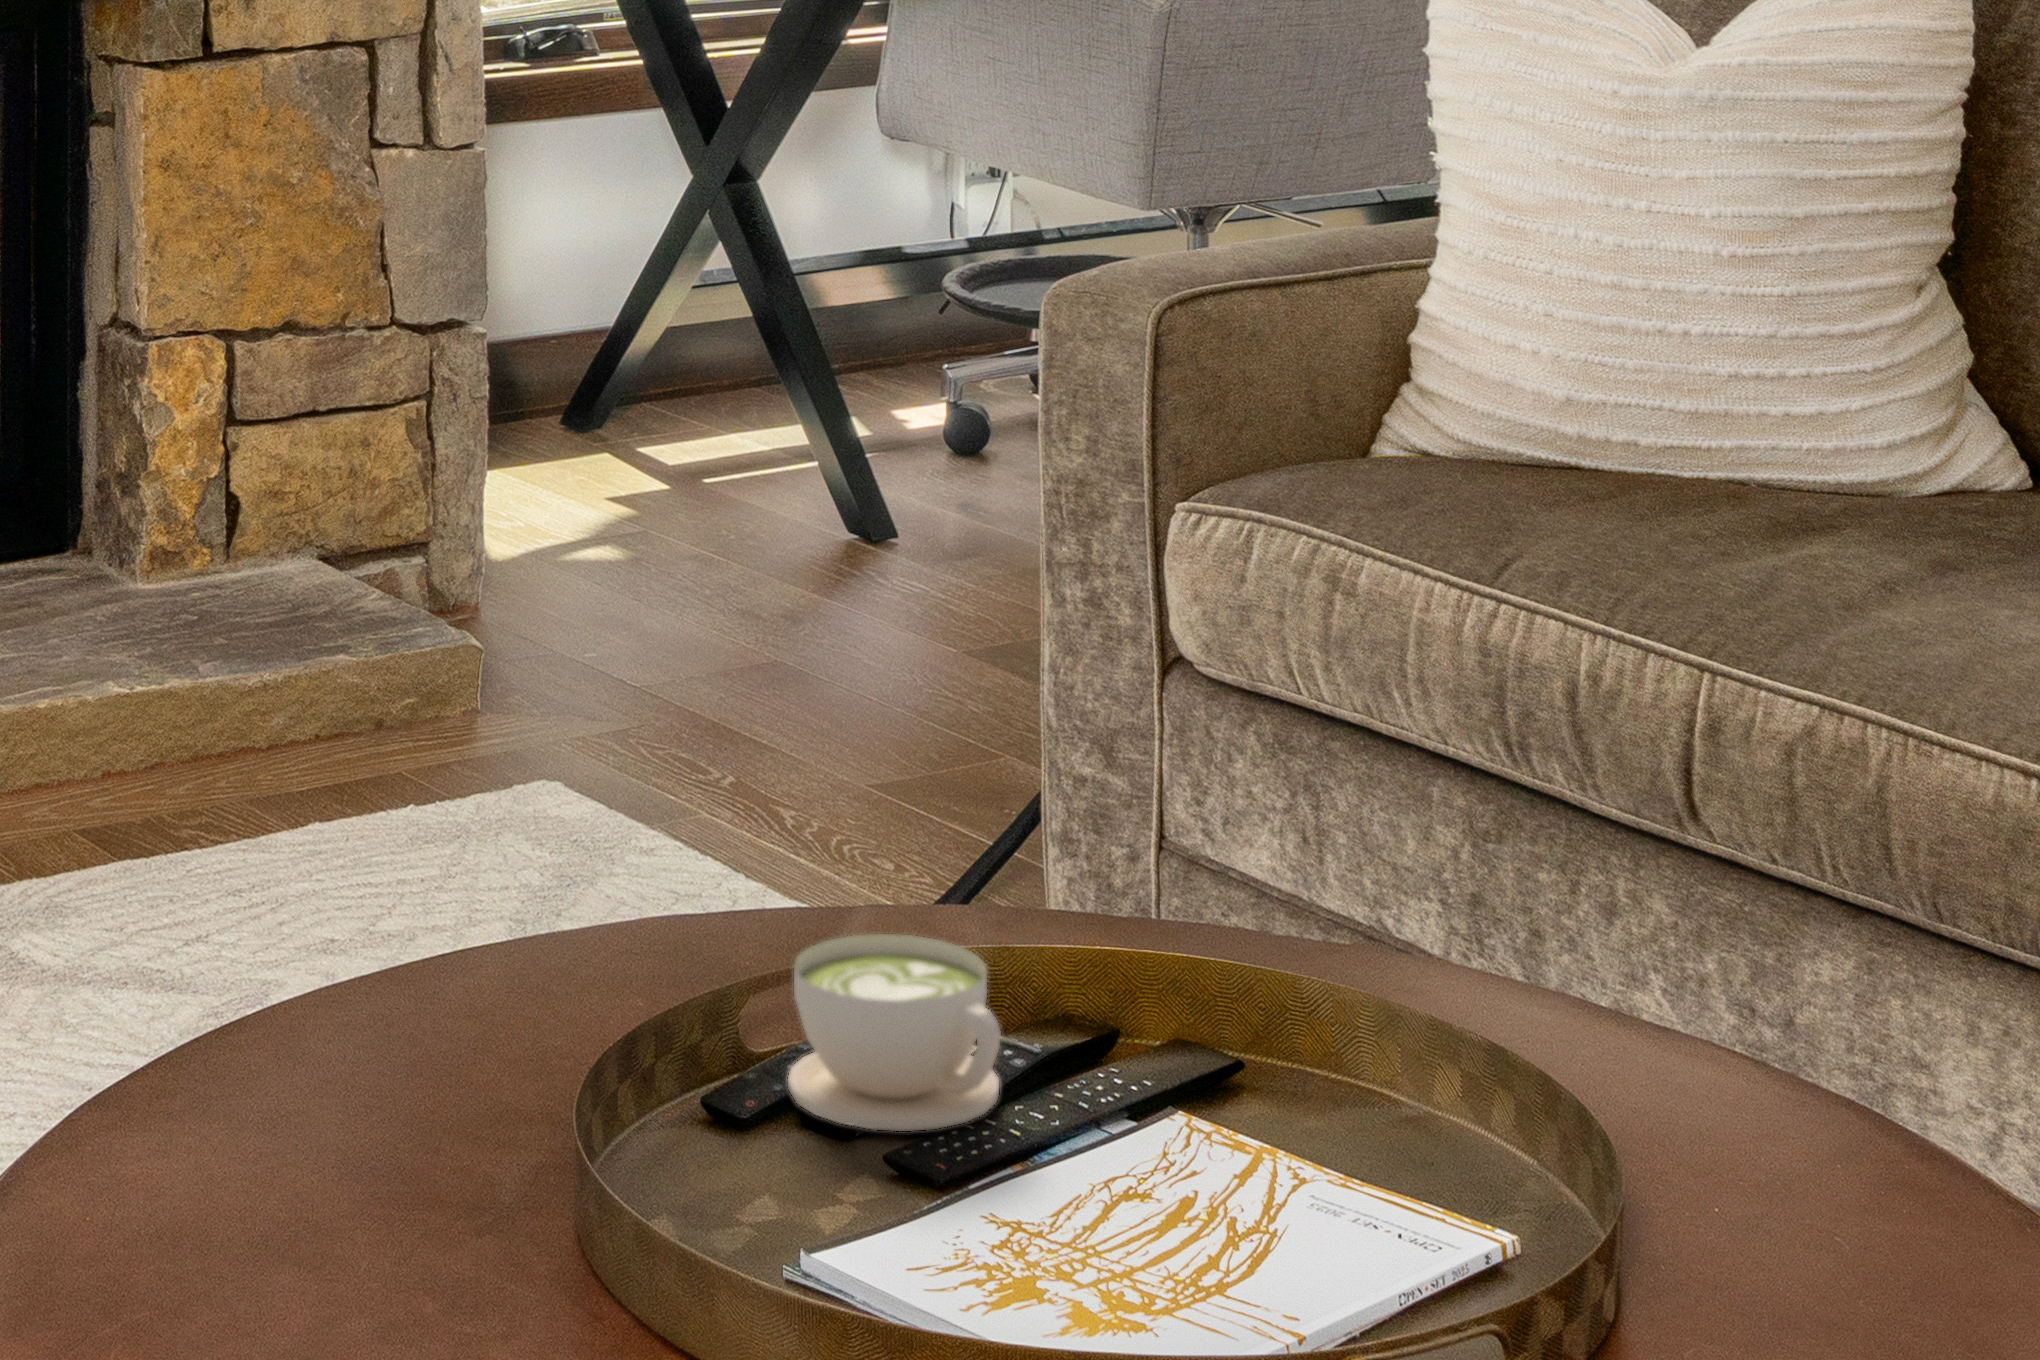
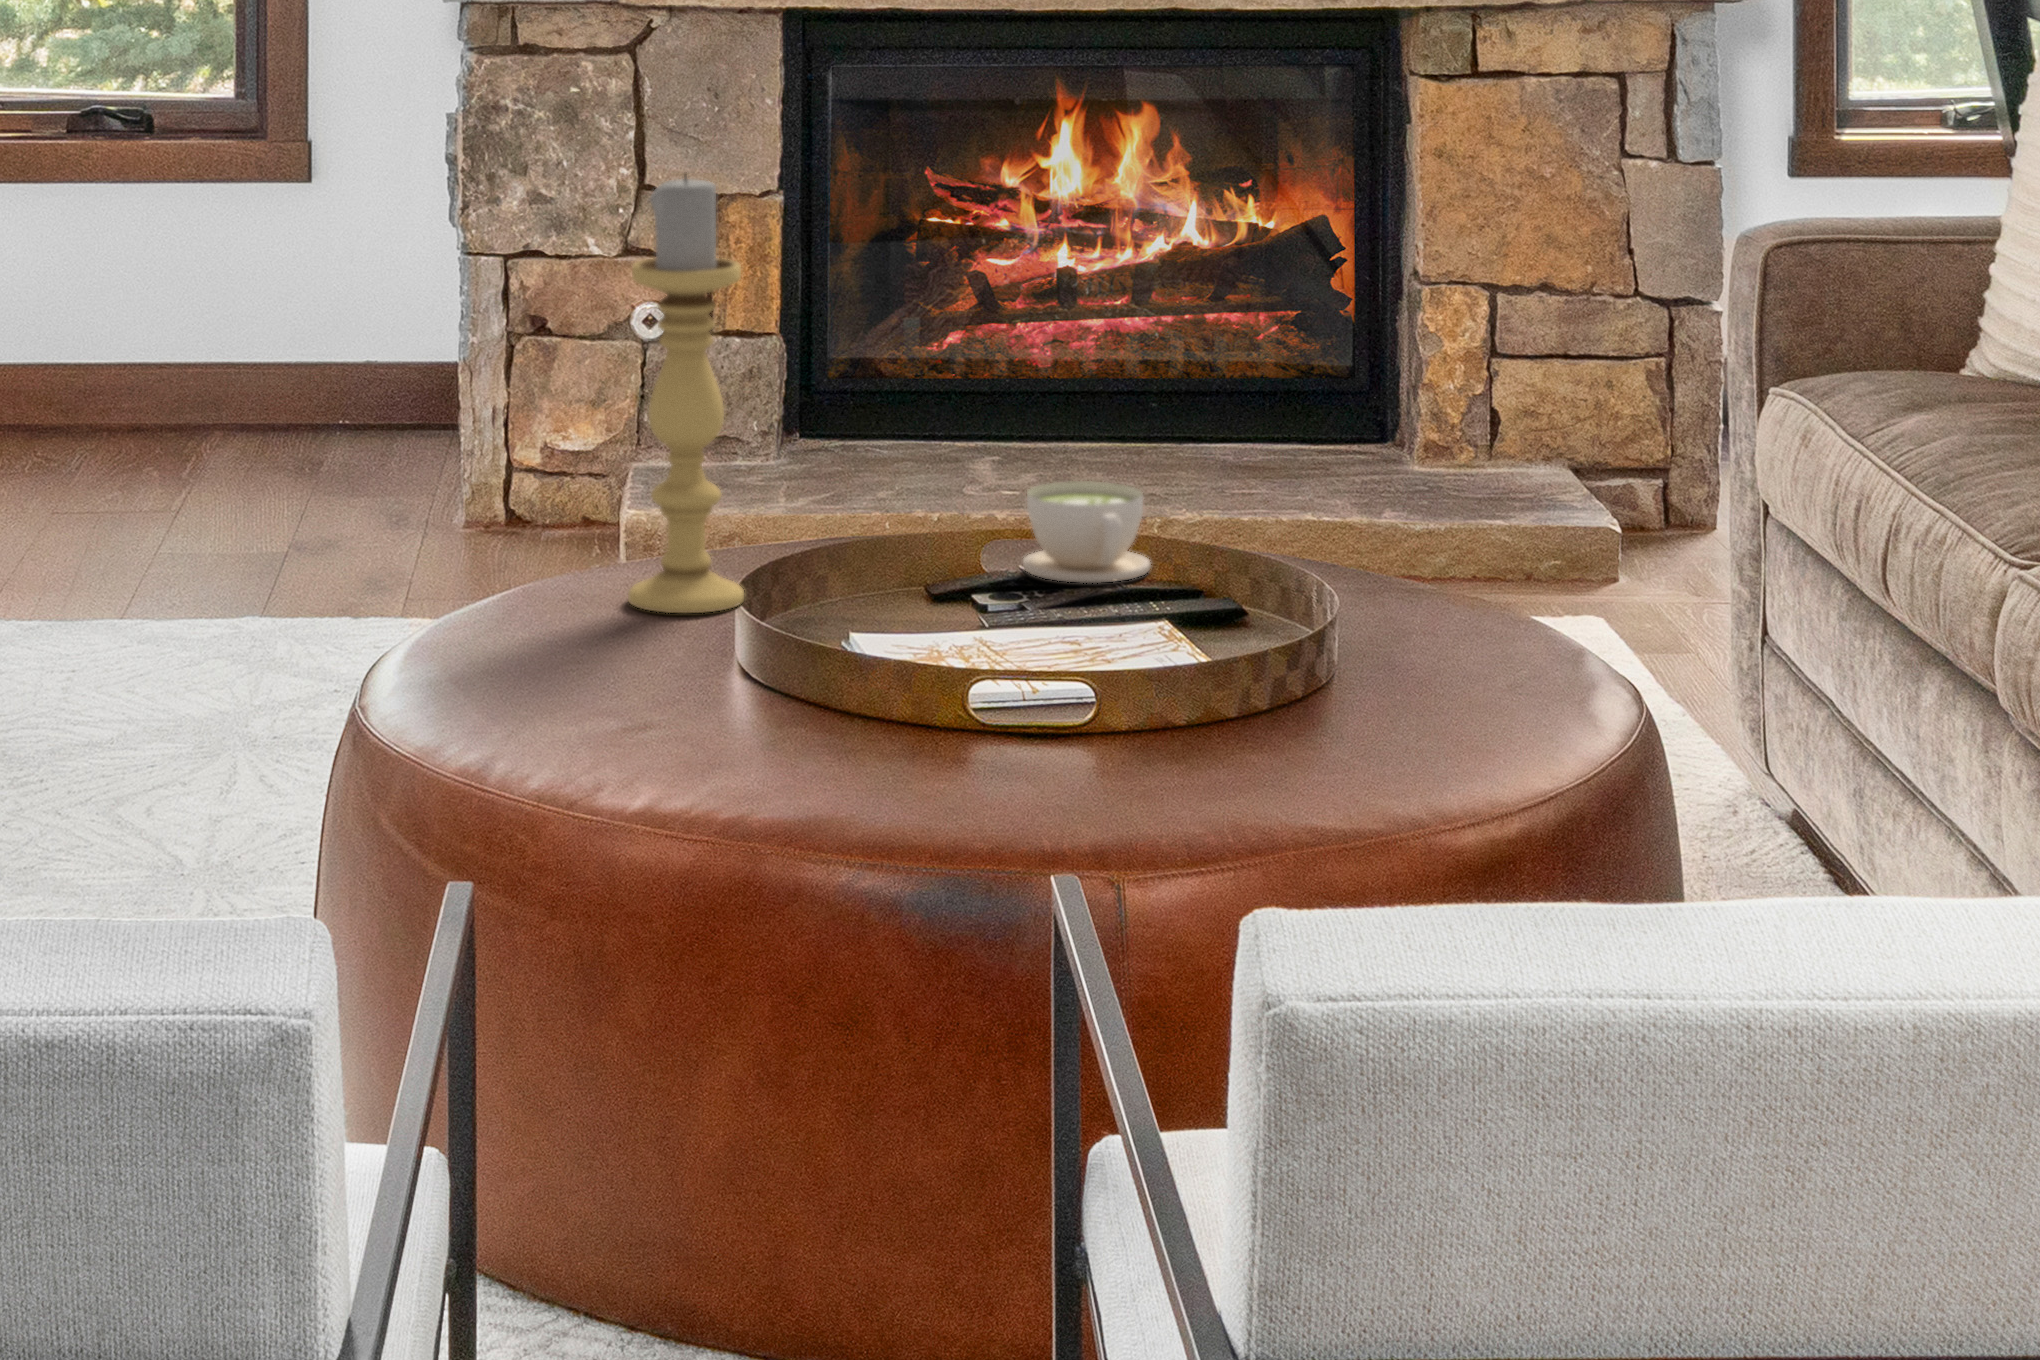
candle holder: none [262,529,469,1338] -> present [628,175,744,613]

